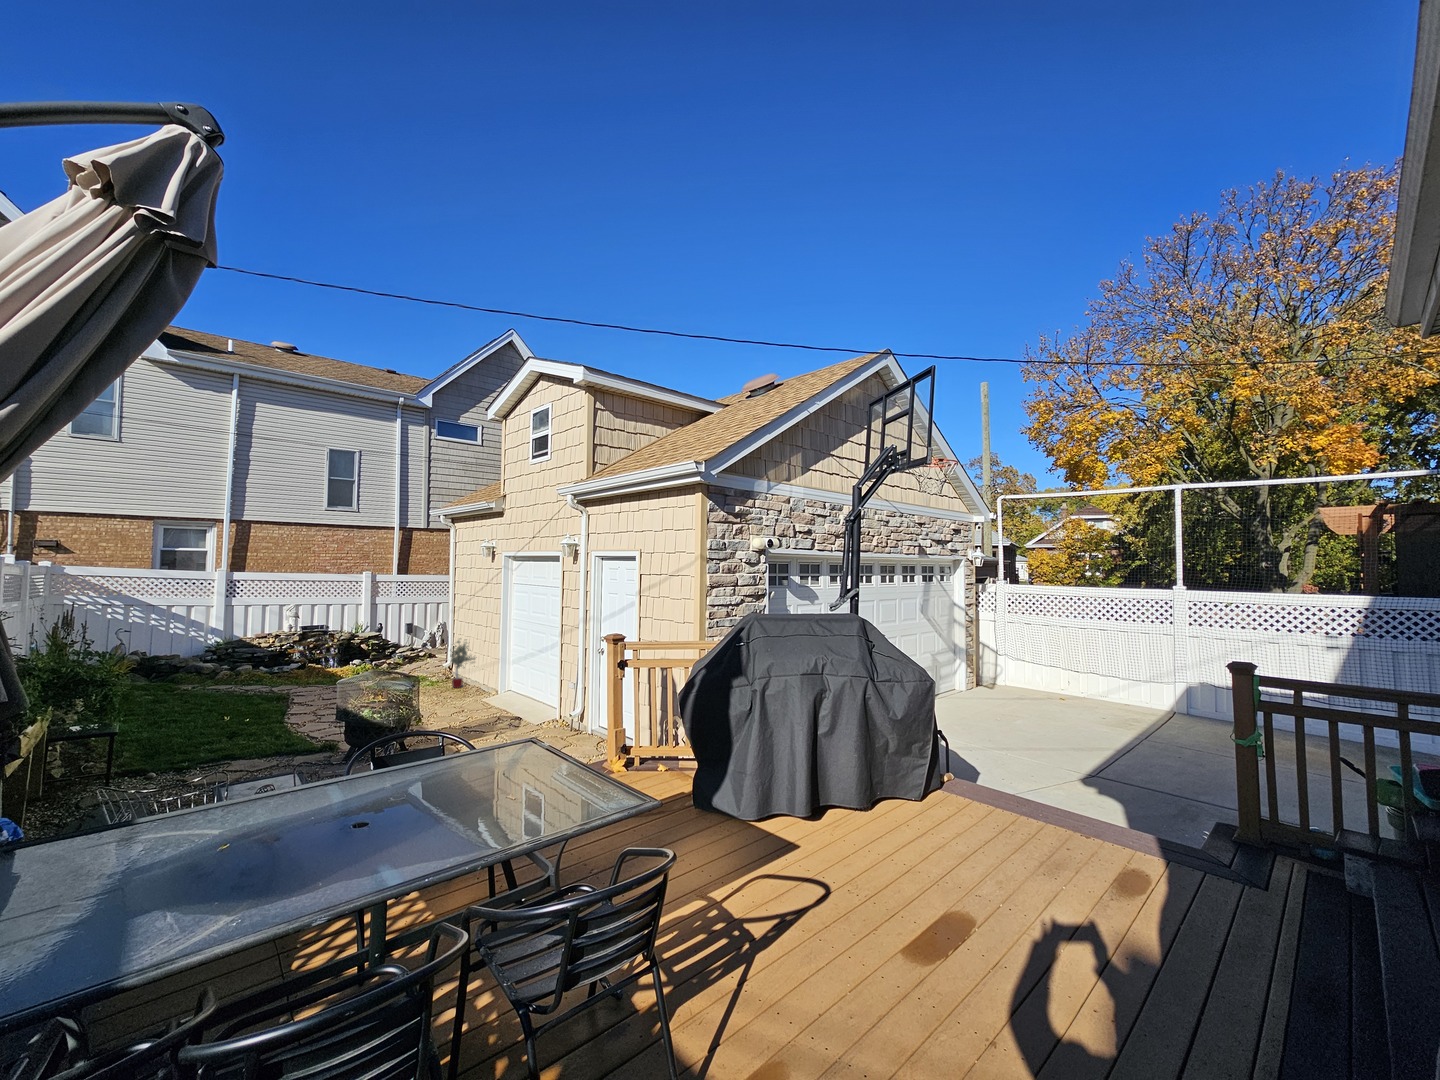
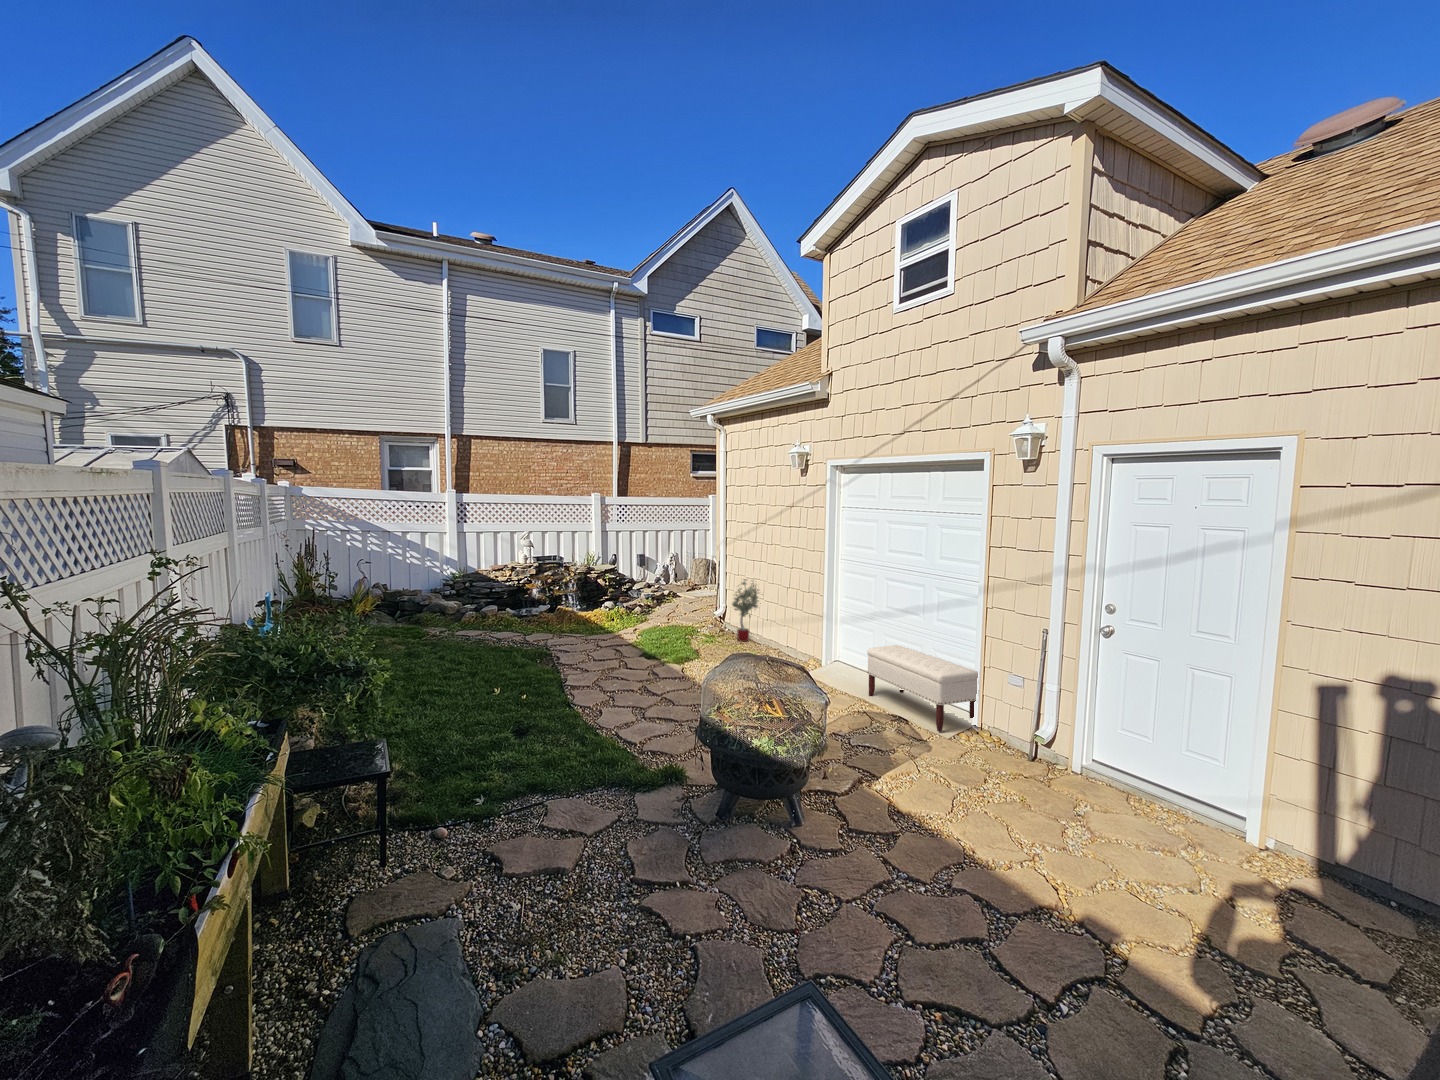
bench: none [512,679,565,732] -> present [867,645,978,732]

